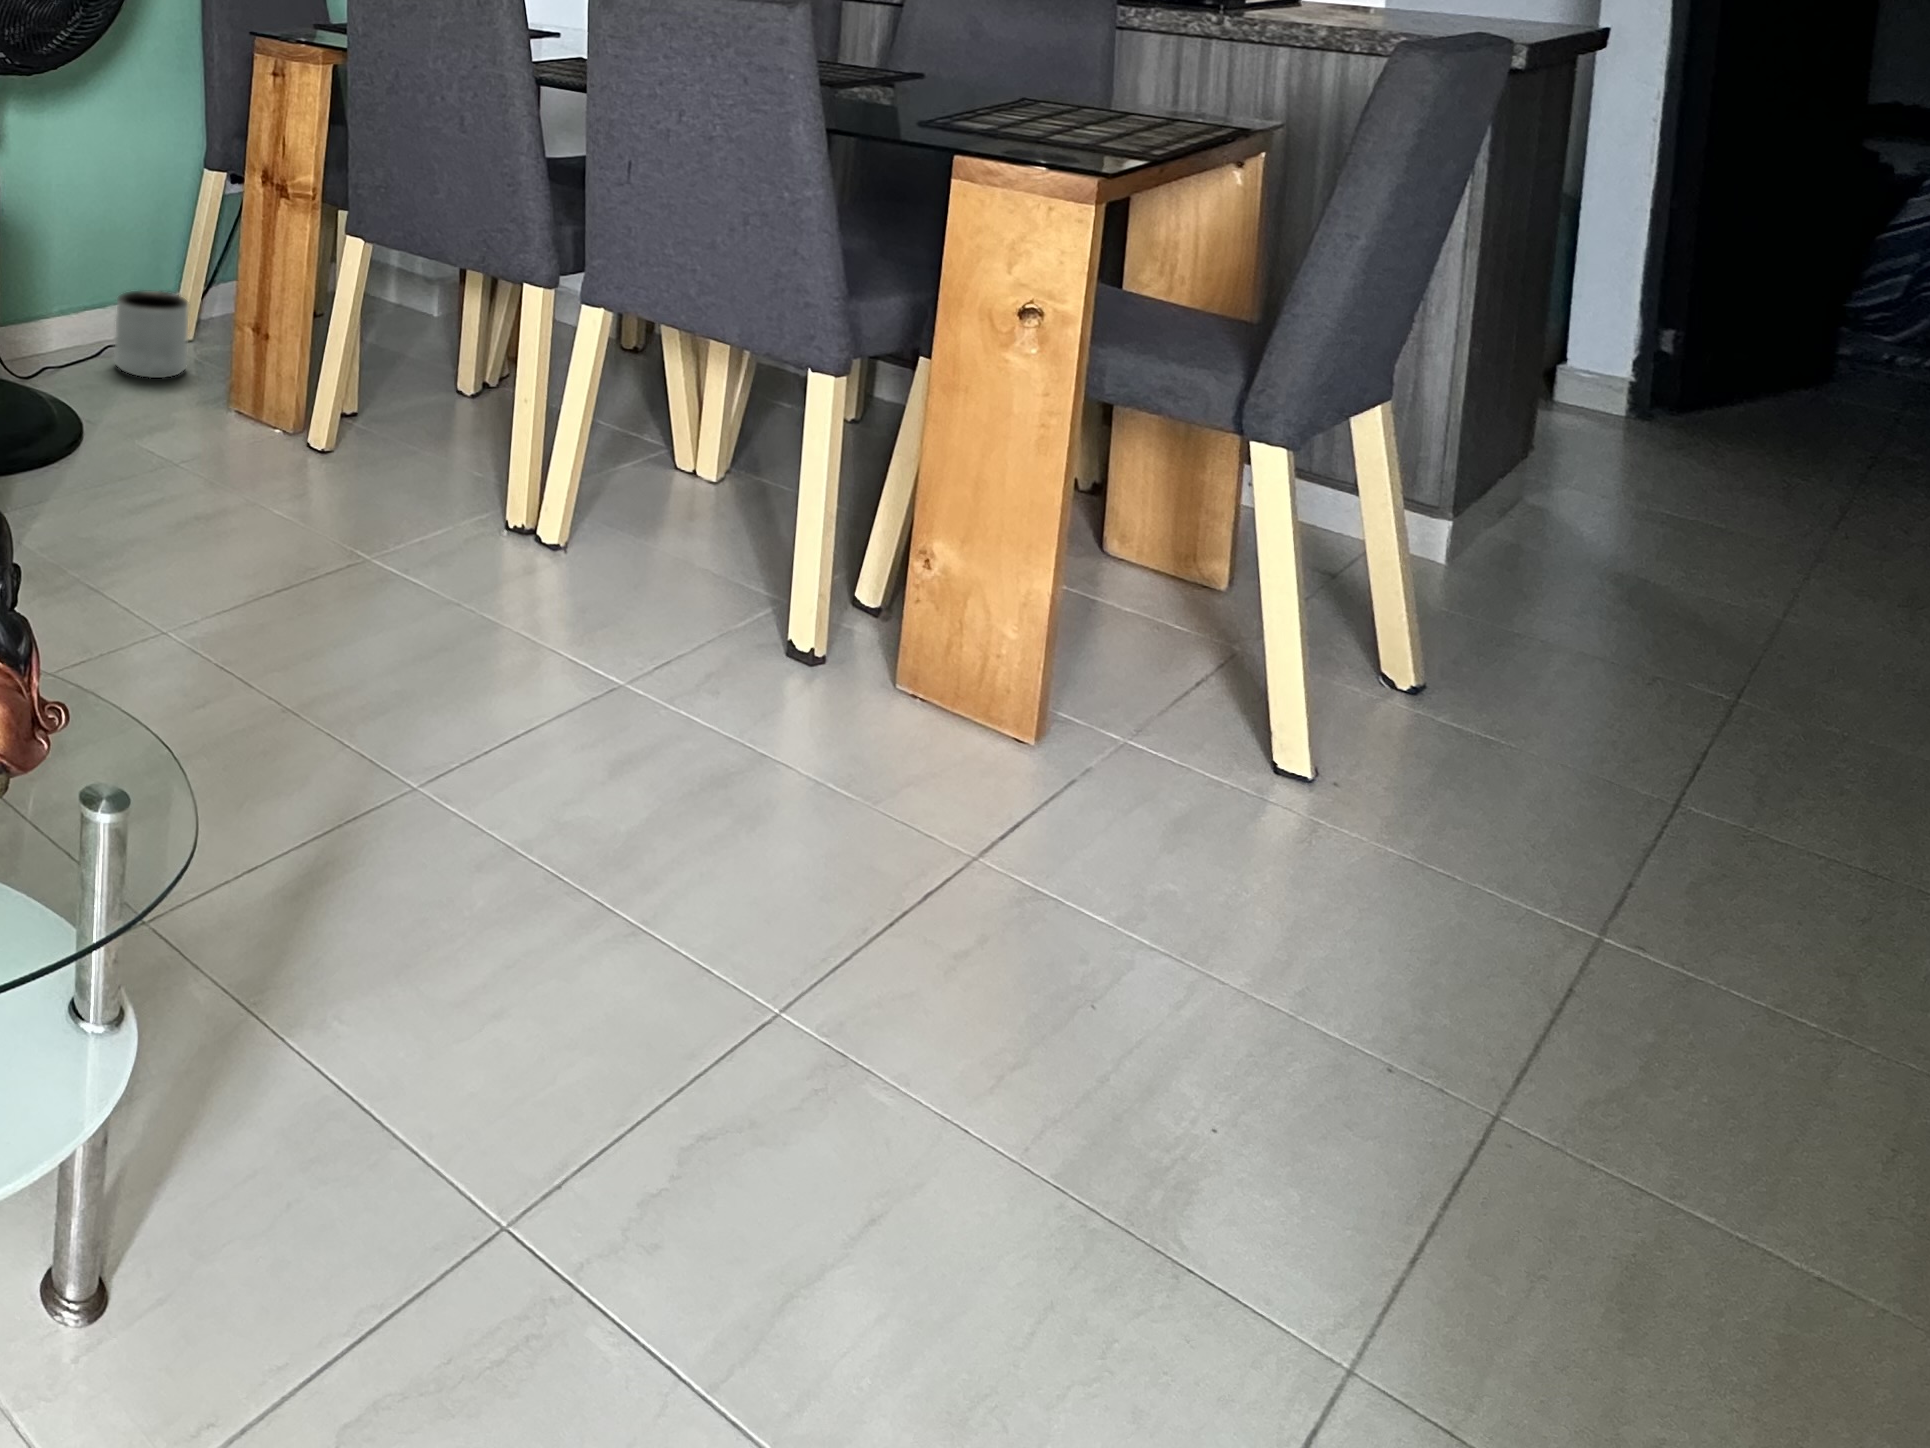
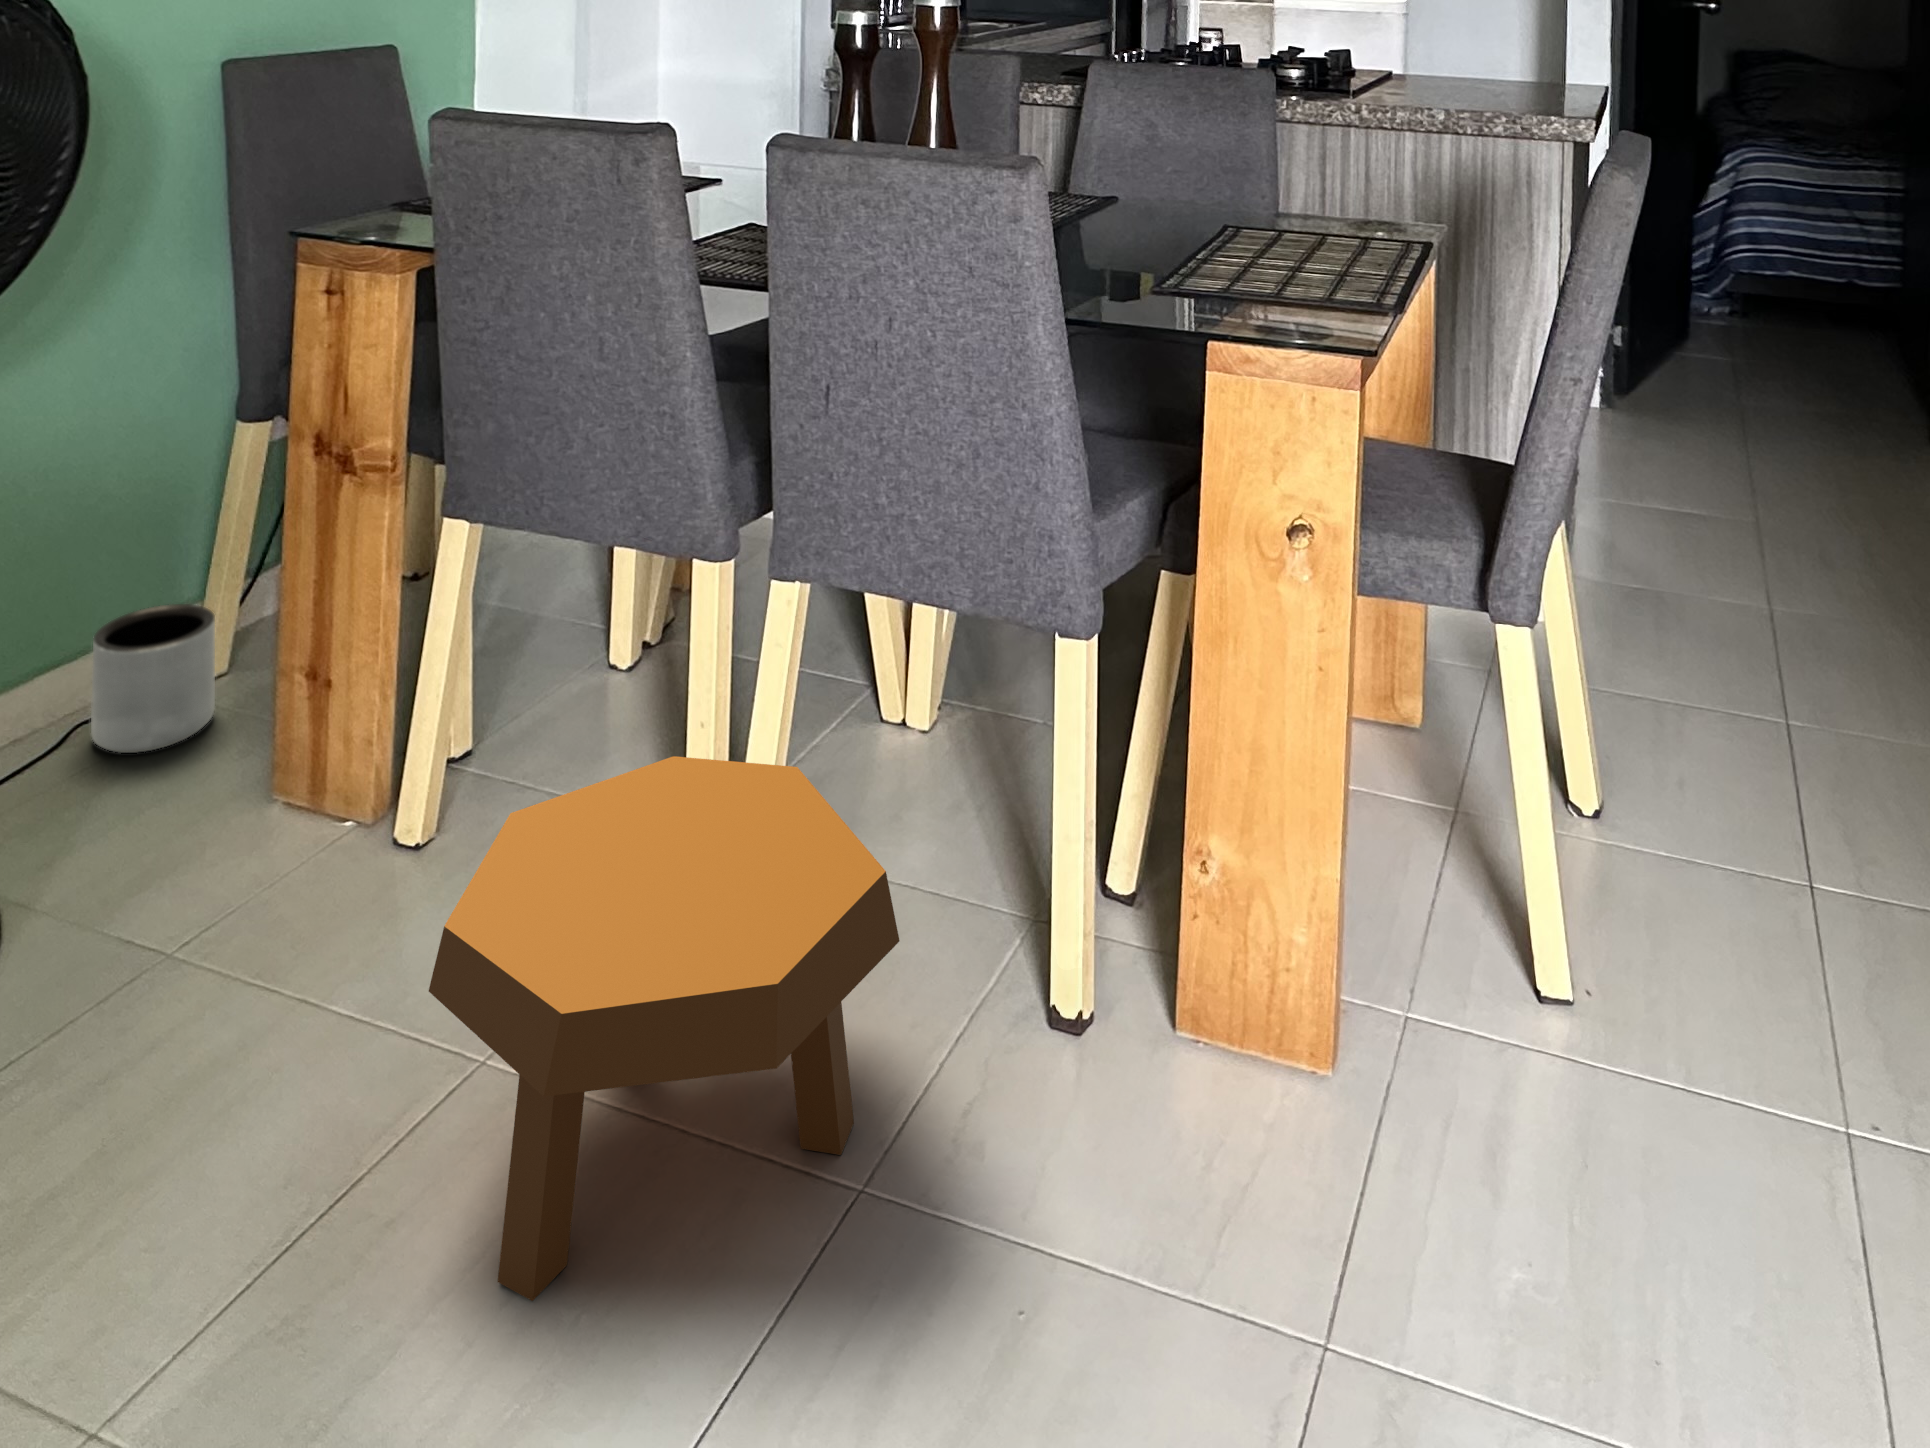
footstool: none [347,400,662,654] -> present [429,756,900,1301]

